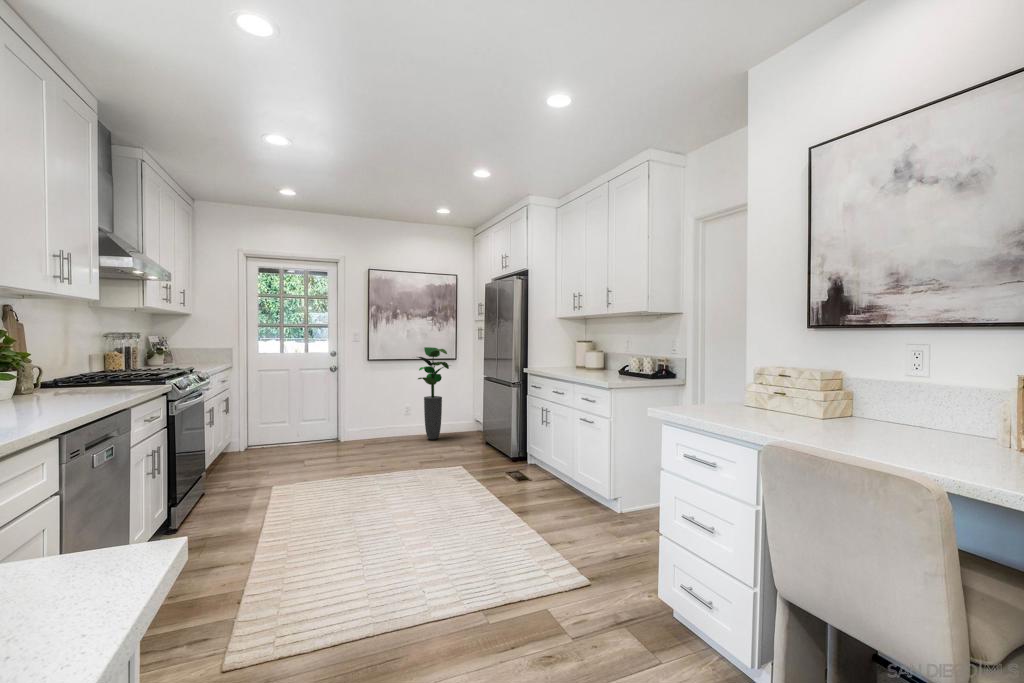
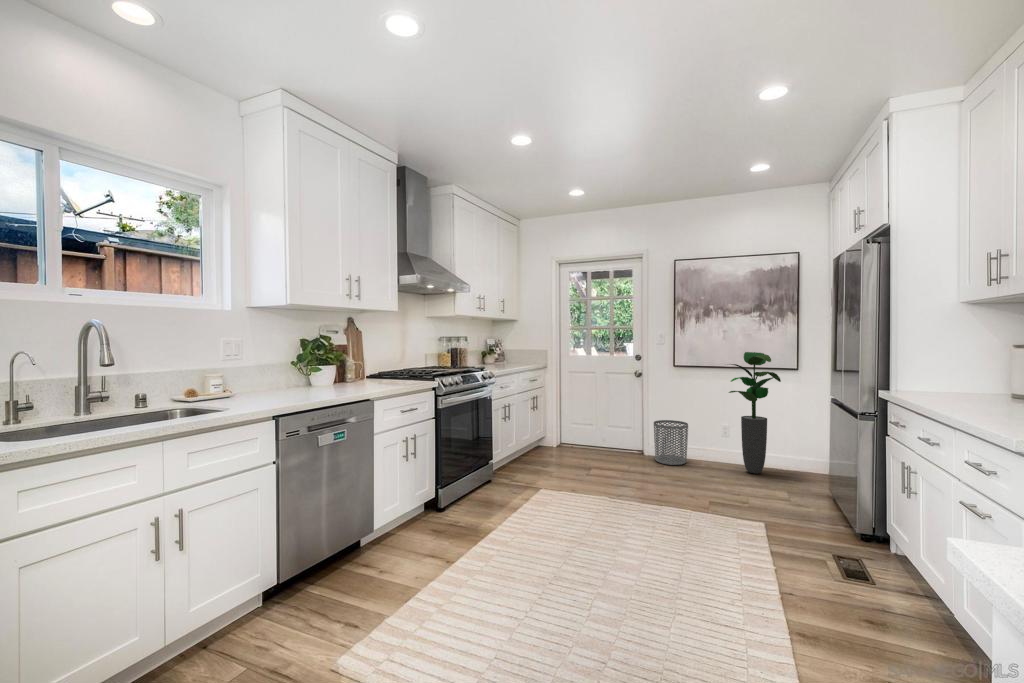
waste bin: none [353,408,383,445] -> present [654,420,688,465]

